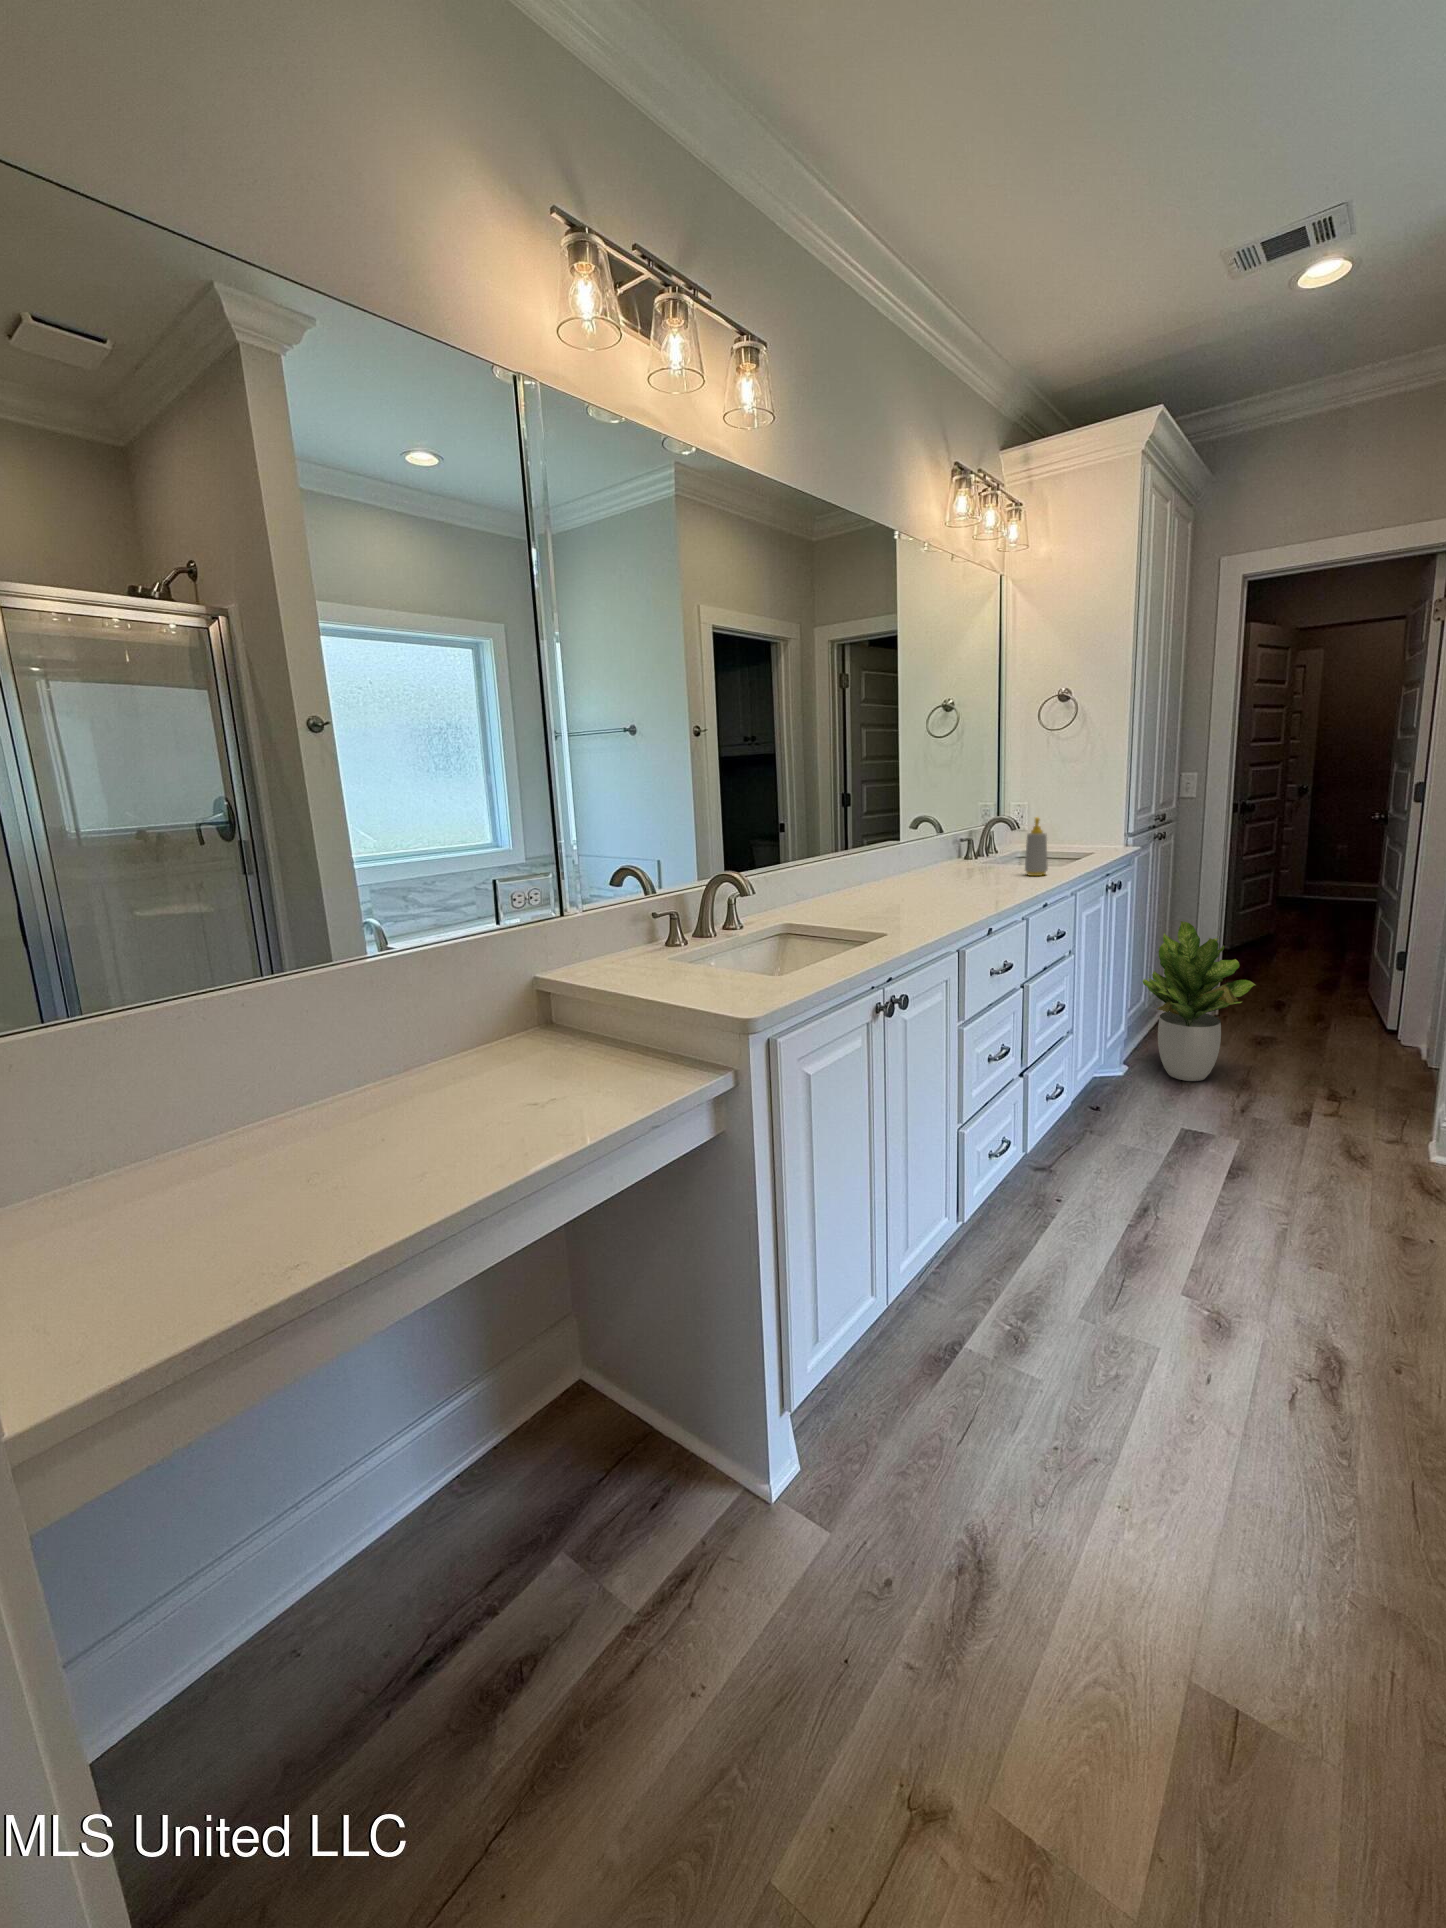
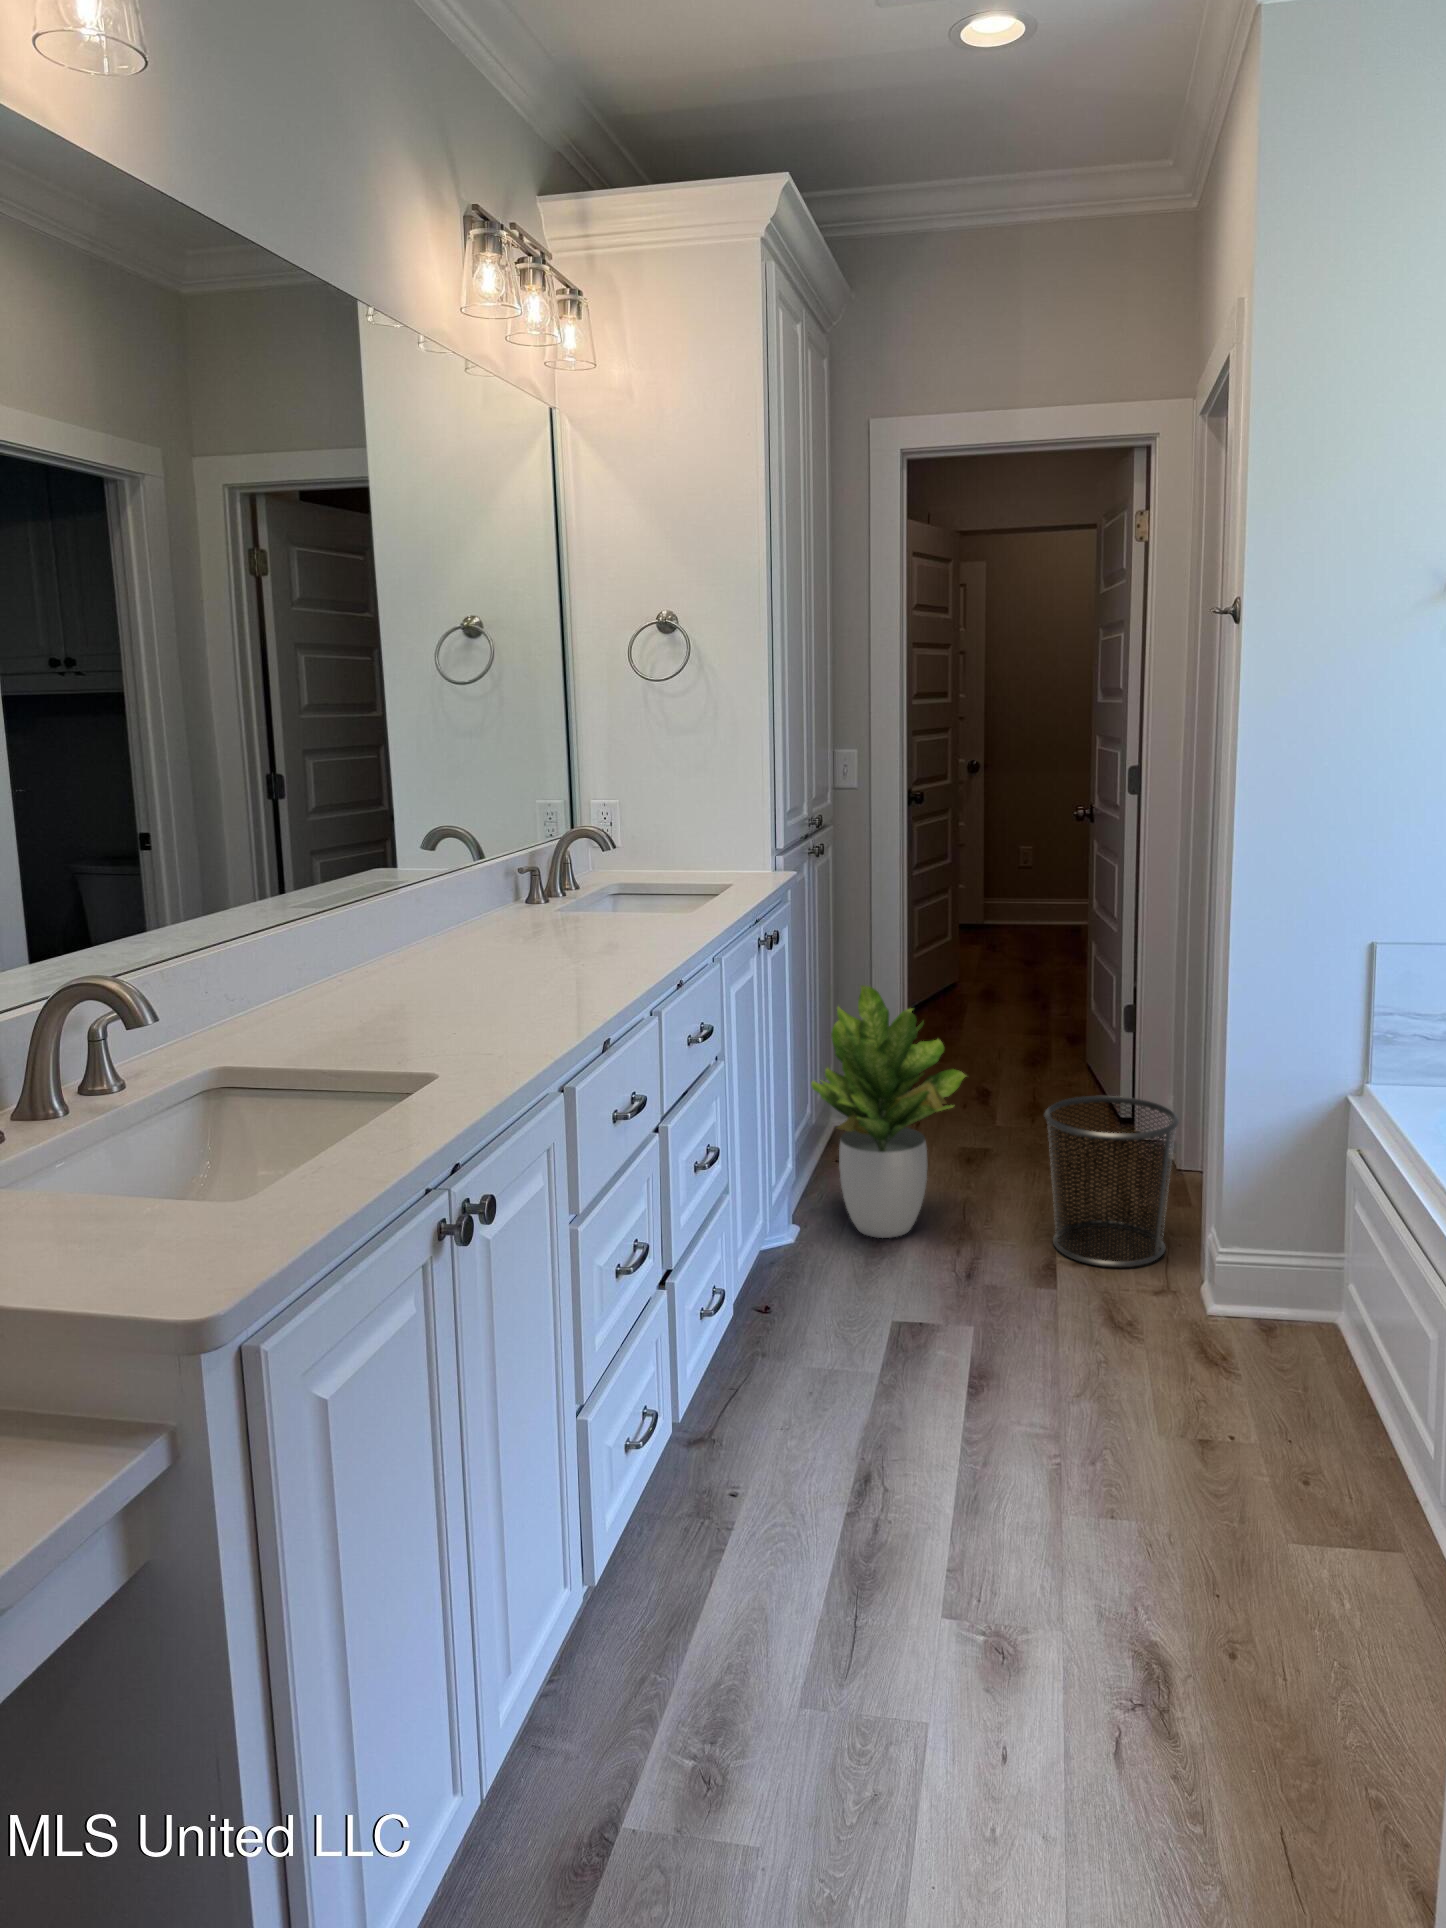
soap bottle: present [1025,817,1048,876] -> none [636,831,673,931]
waste bin: none [1312,1006,1424,1124] -> present [1045,1096,1179,1267]

